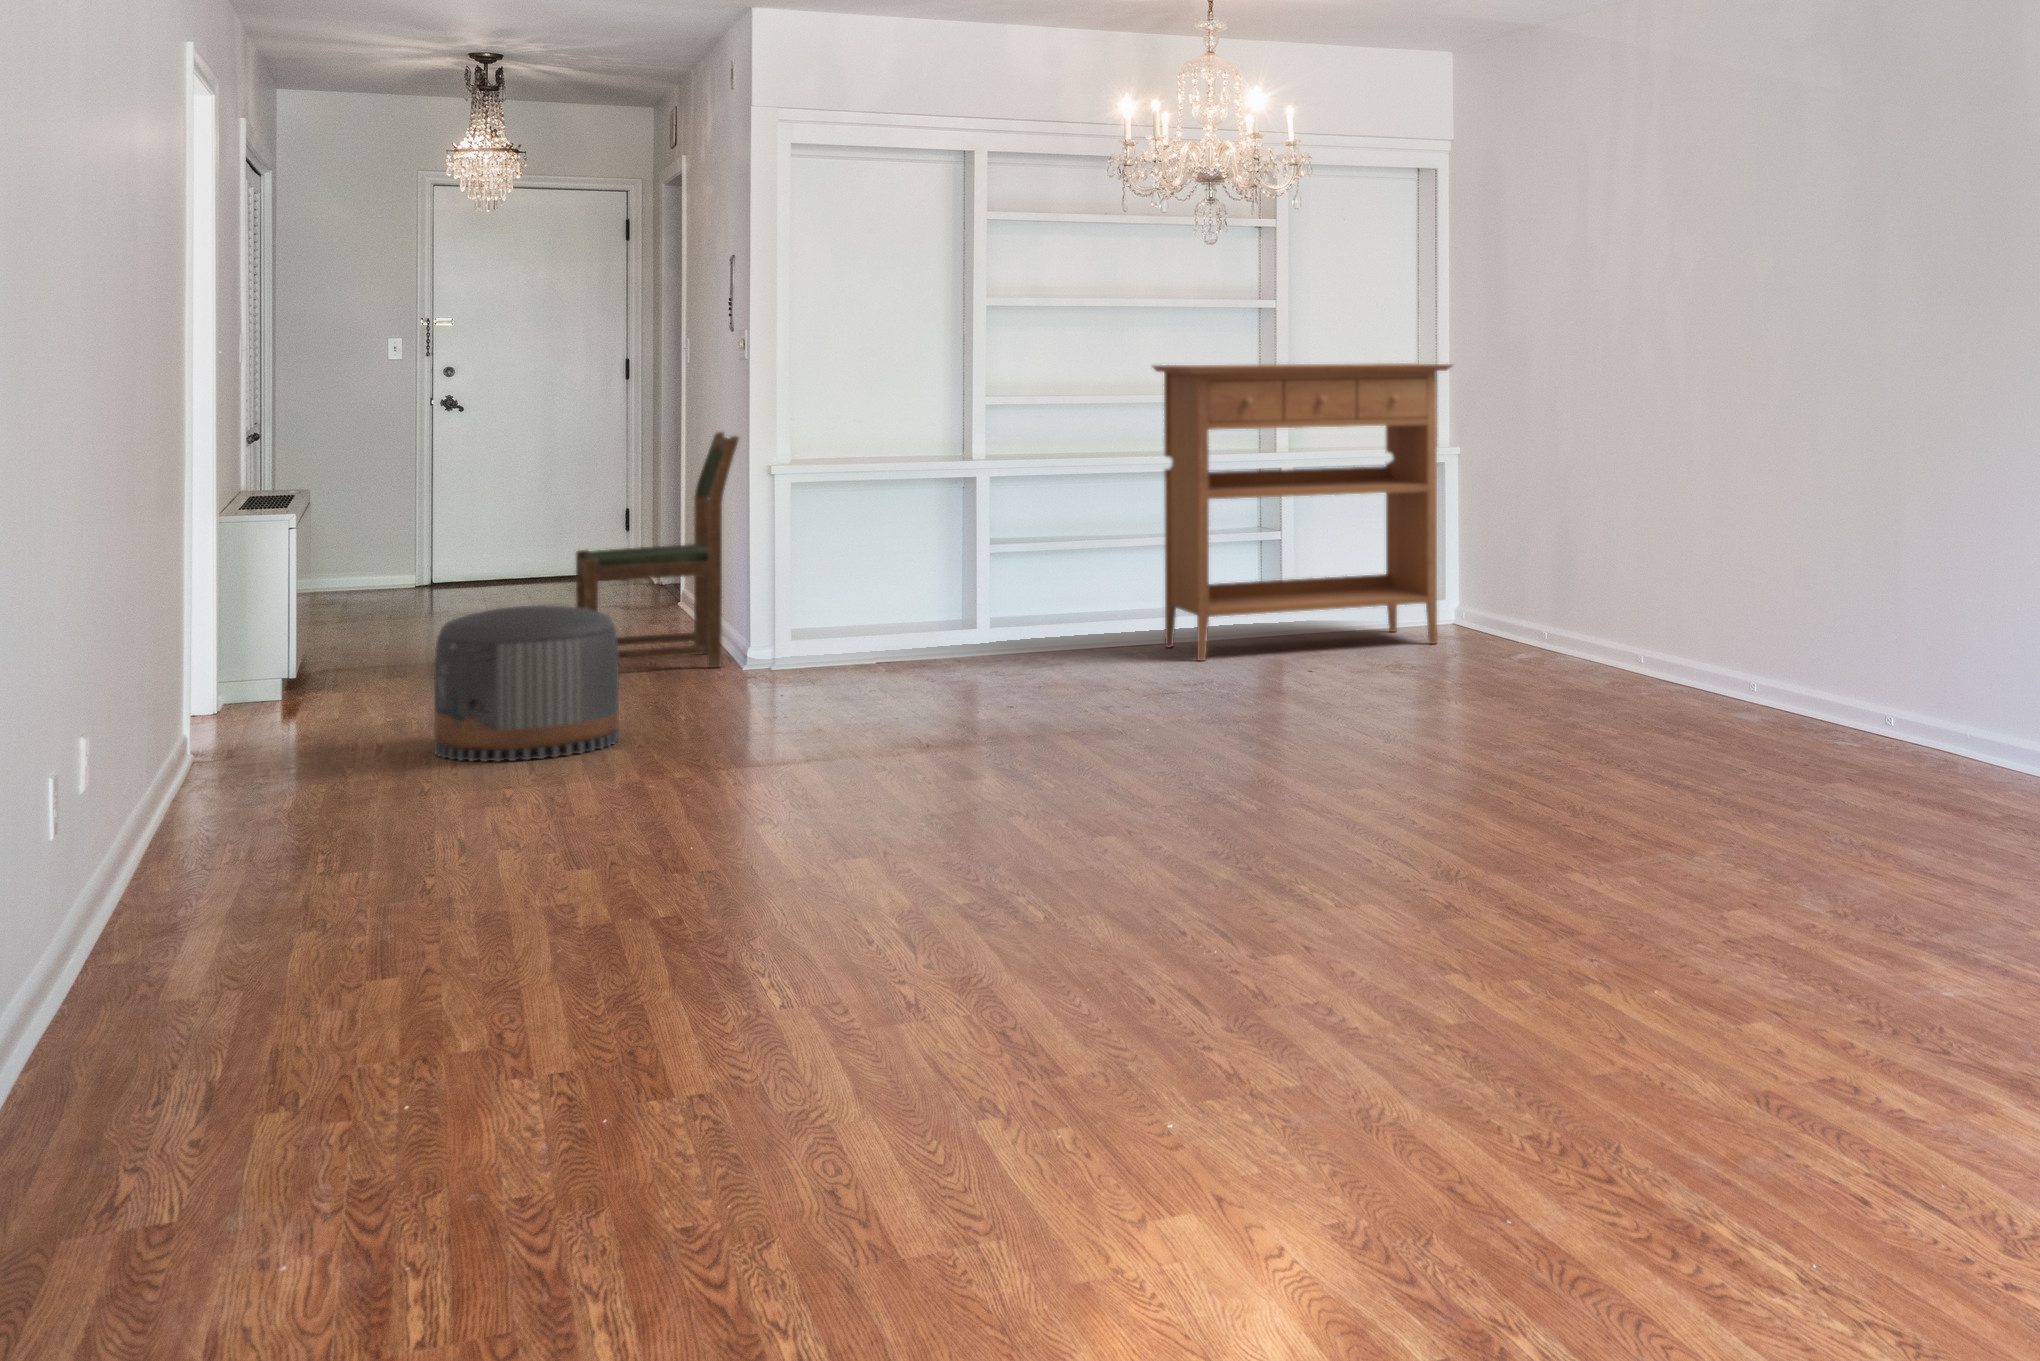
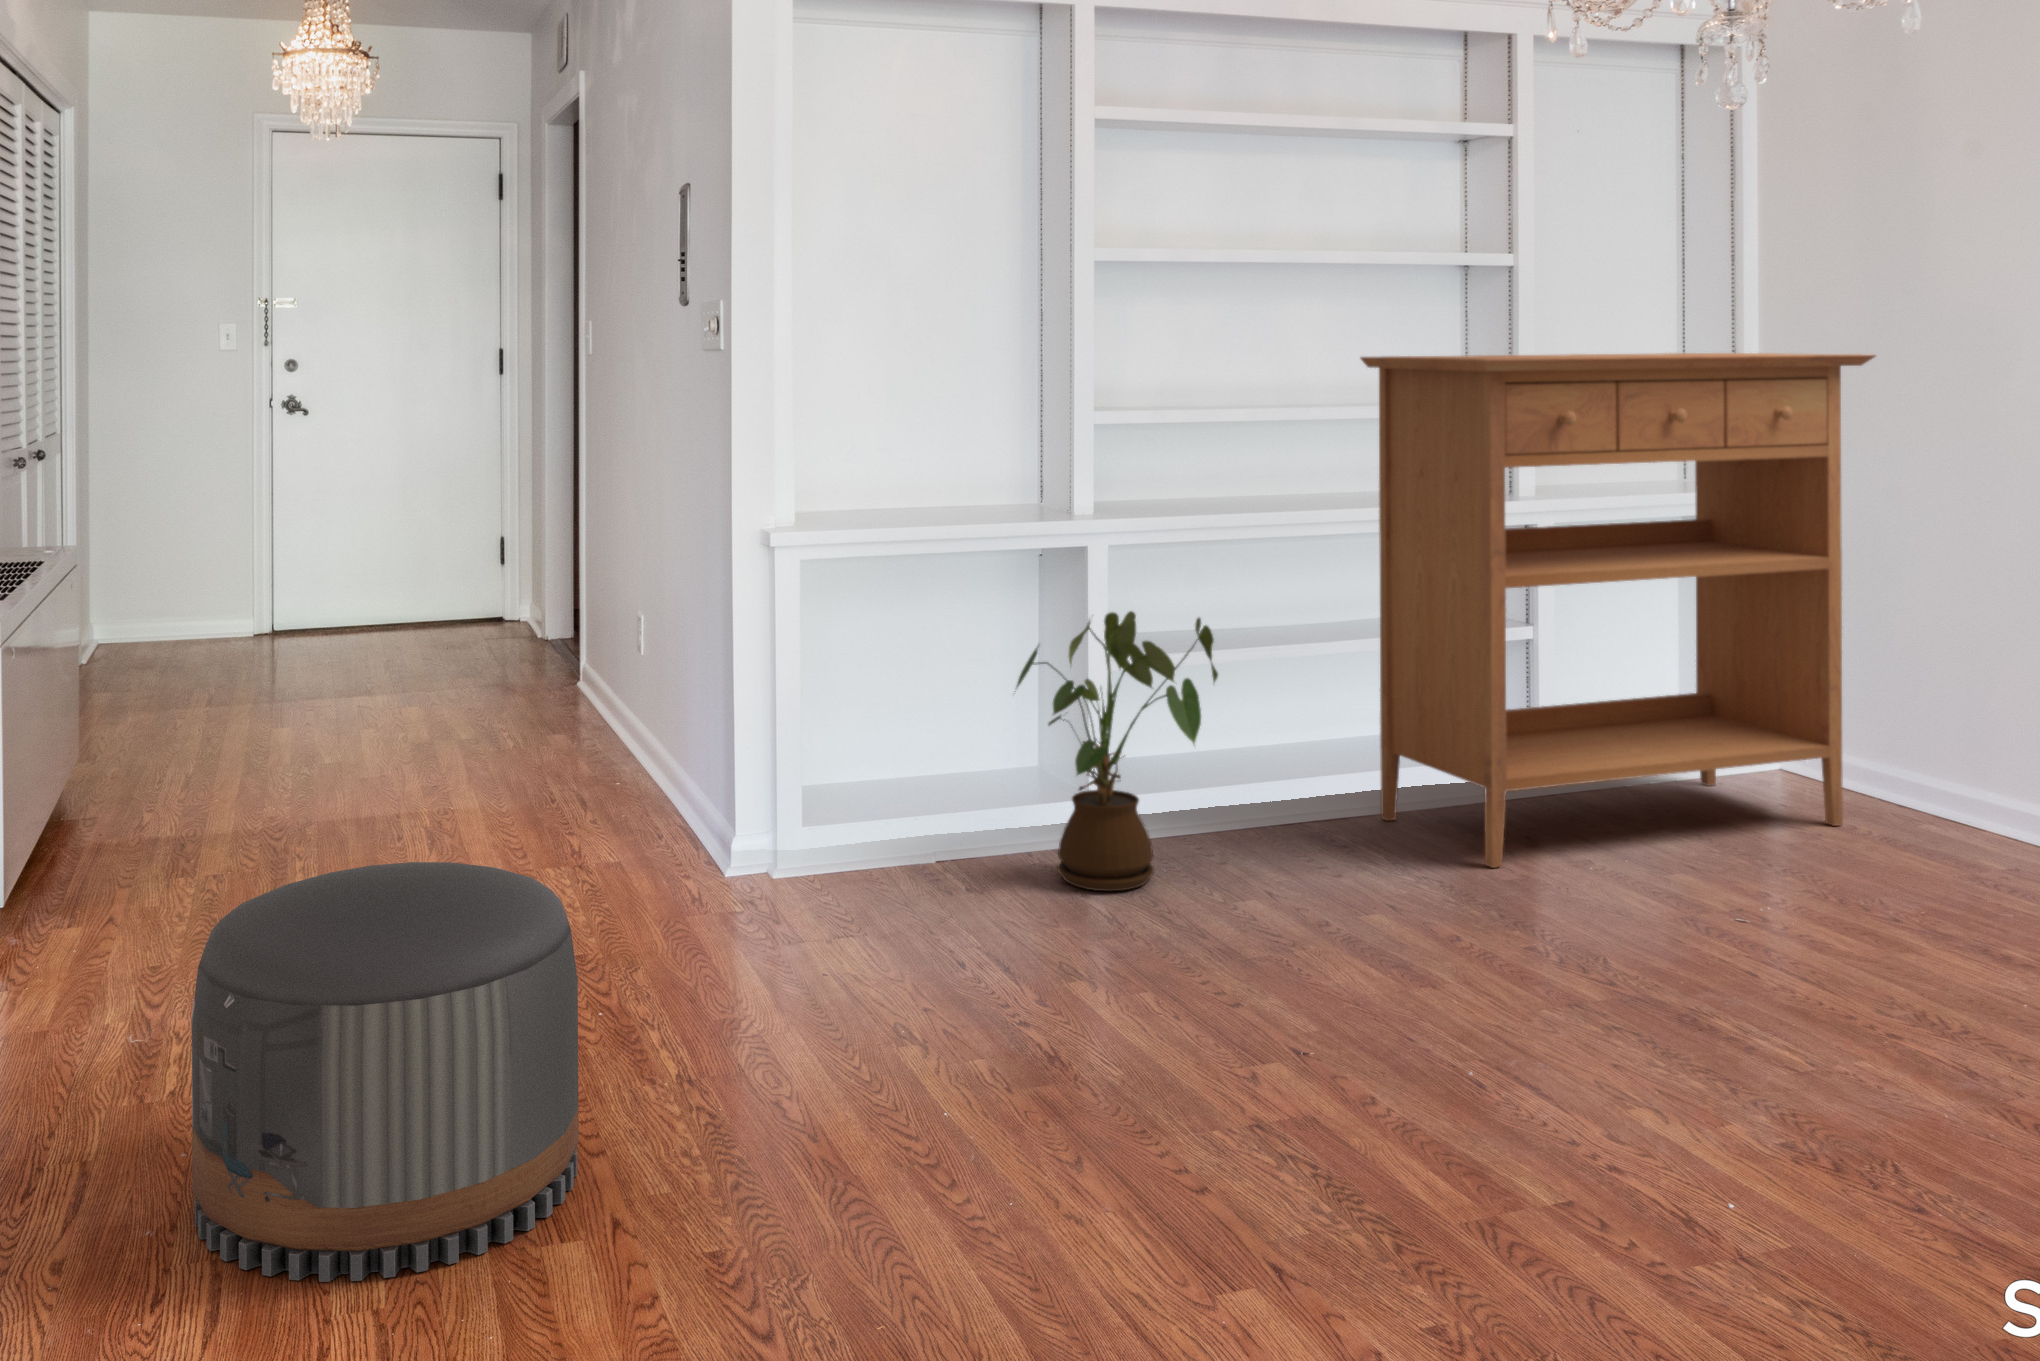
dining chair: present [576,432,739,668] -> none [459,461,719,879]
house plant: none [910,516,1039,672] -> present [1016,611,1218,891]

